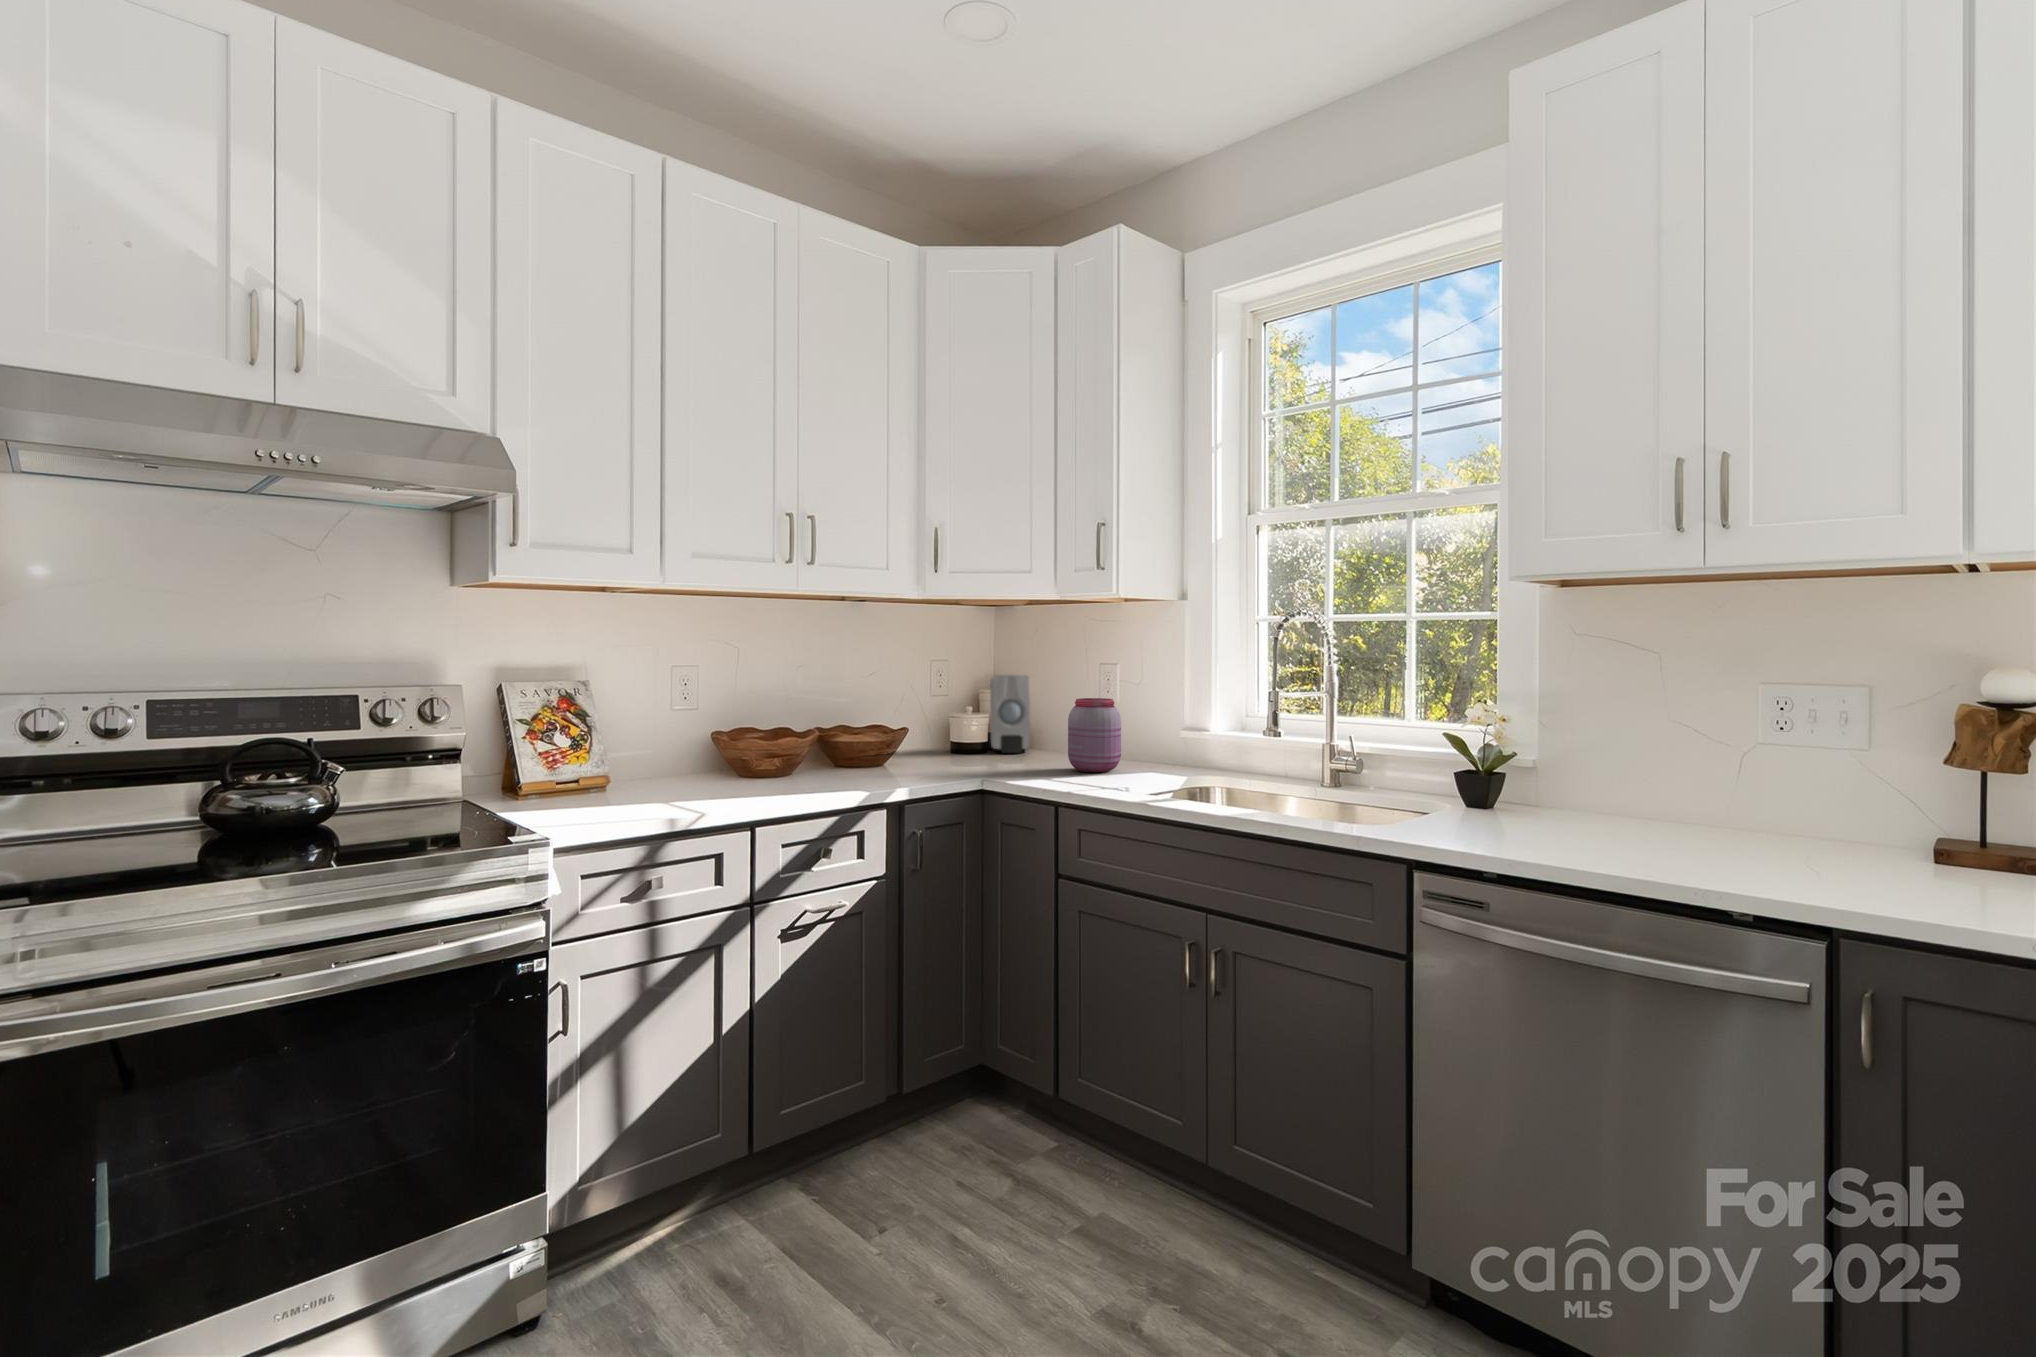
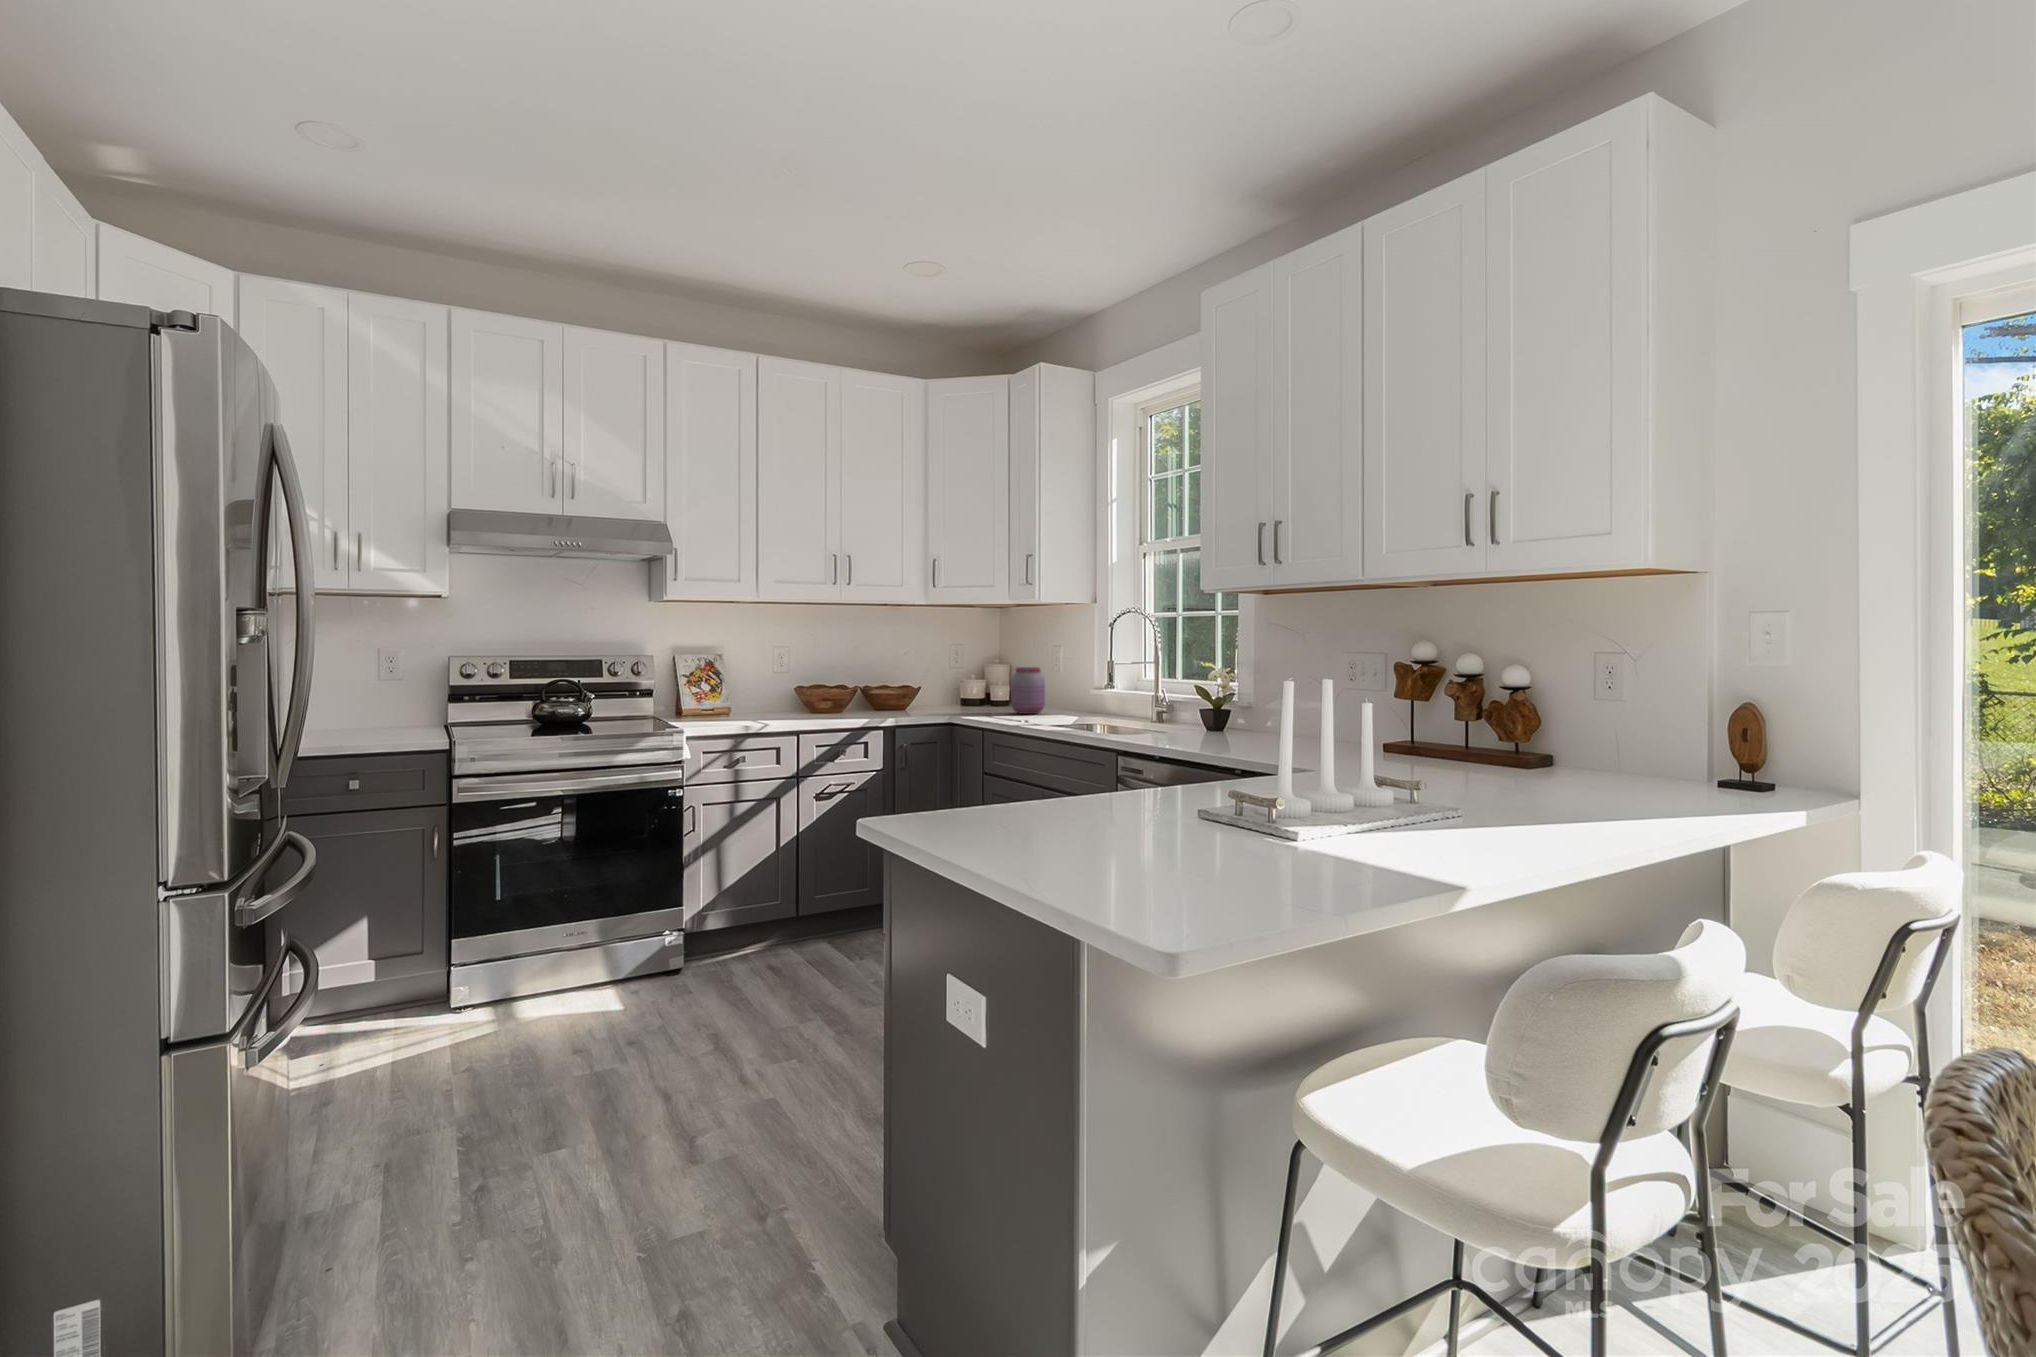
soap dispenser: present [990,675,1030,753] -> none [986,653,1014,705]

